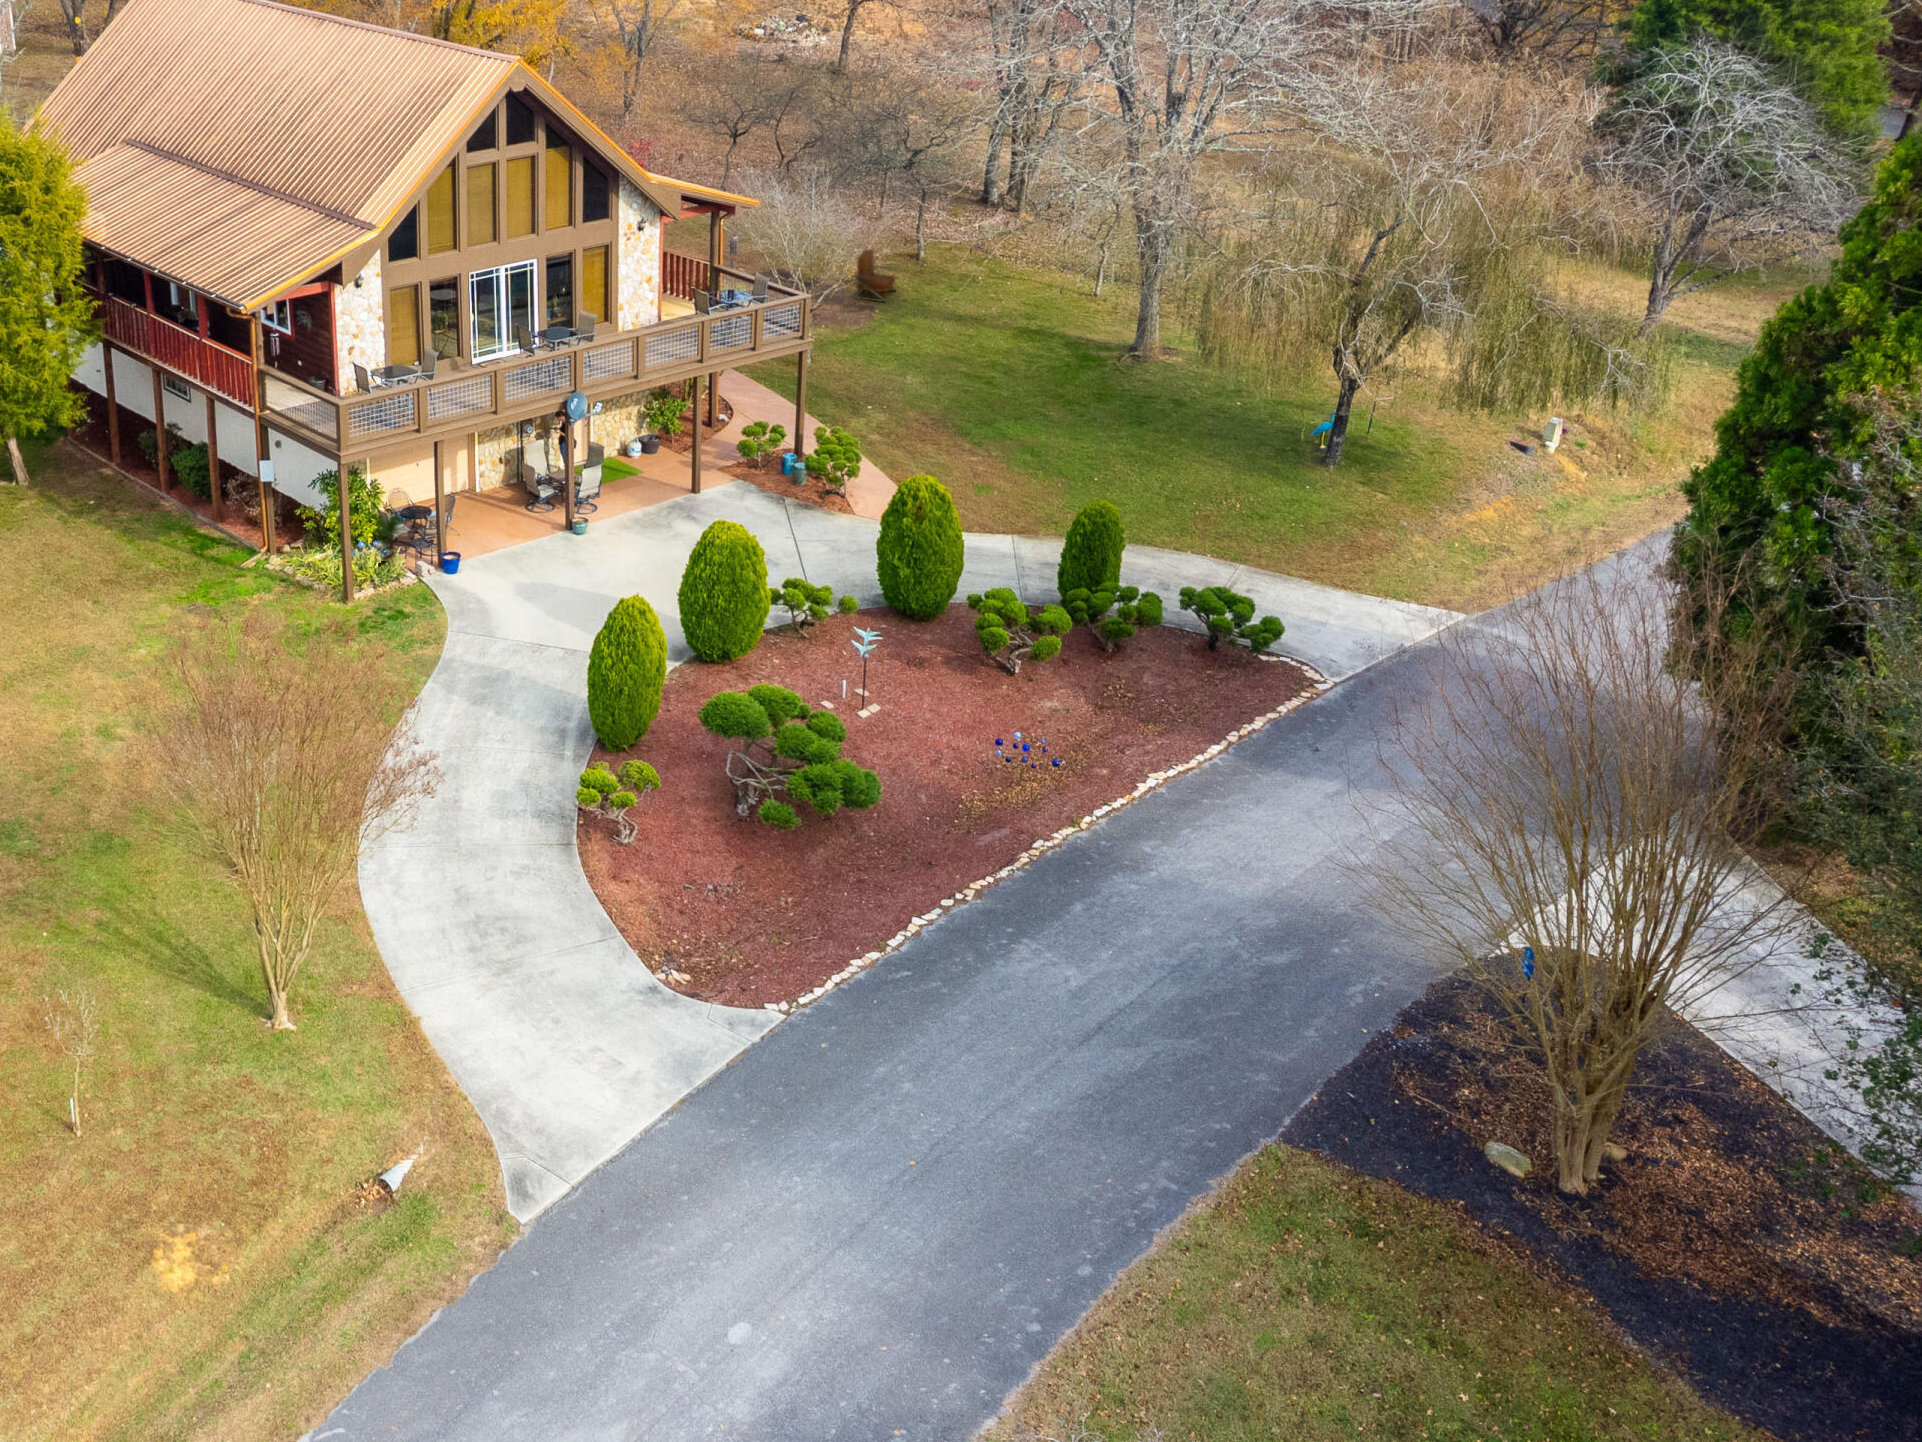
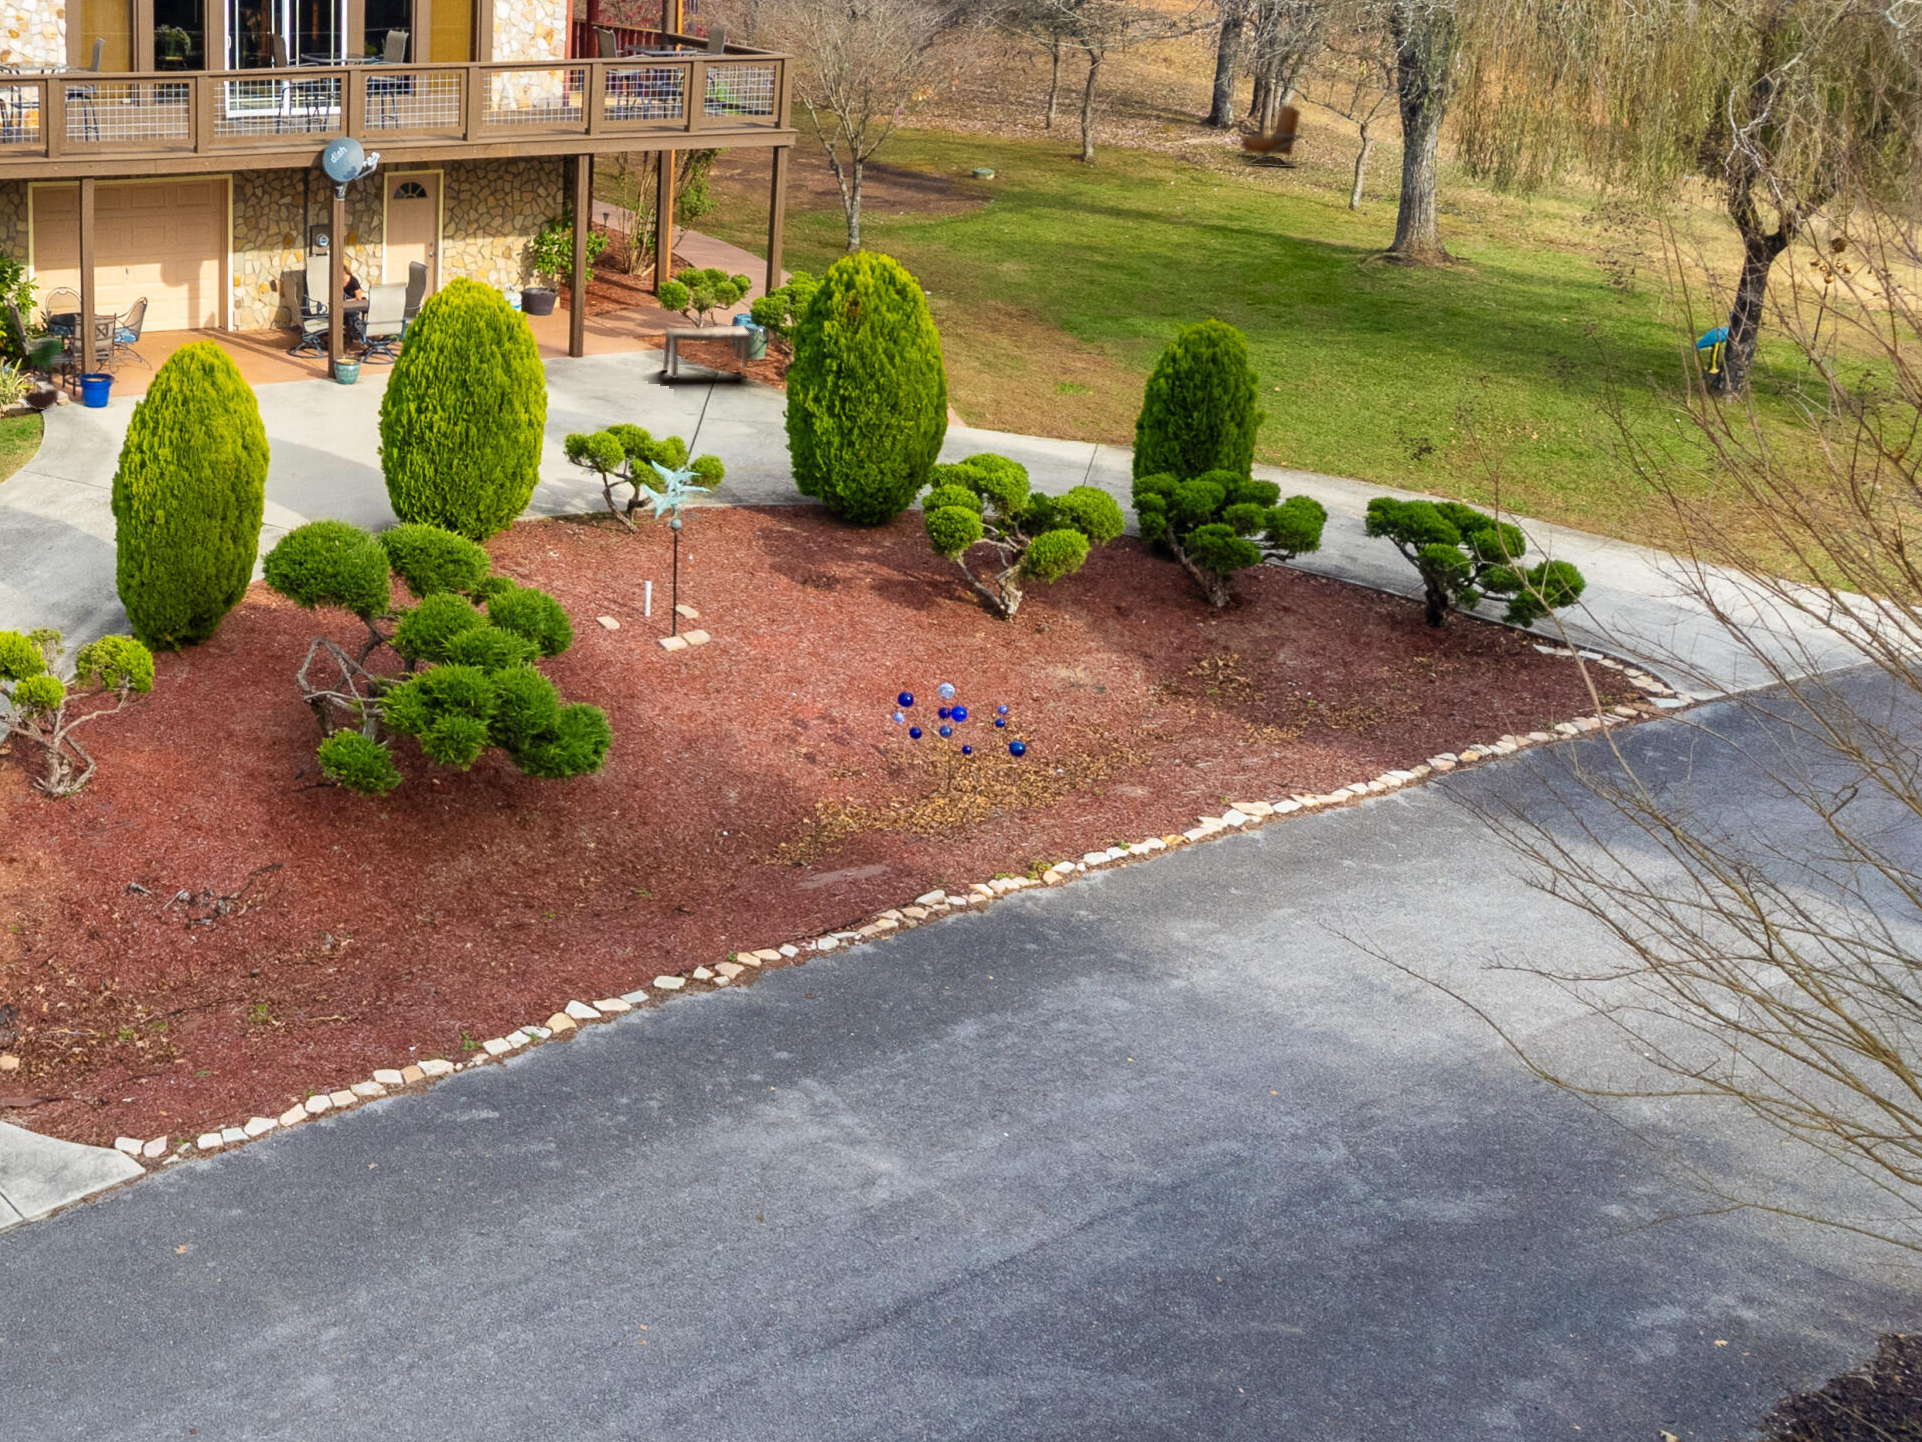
lounge chair: present [852,249,896,302] -> present [1239,105,1302,167]
bench: none [734,459,790,497] -> present [663,326,750,378]

